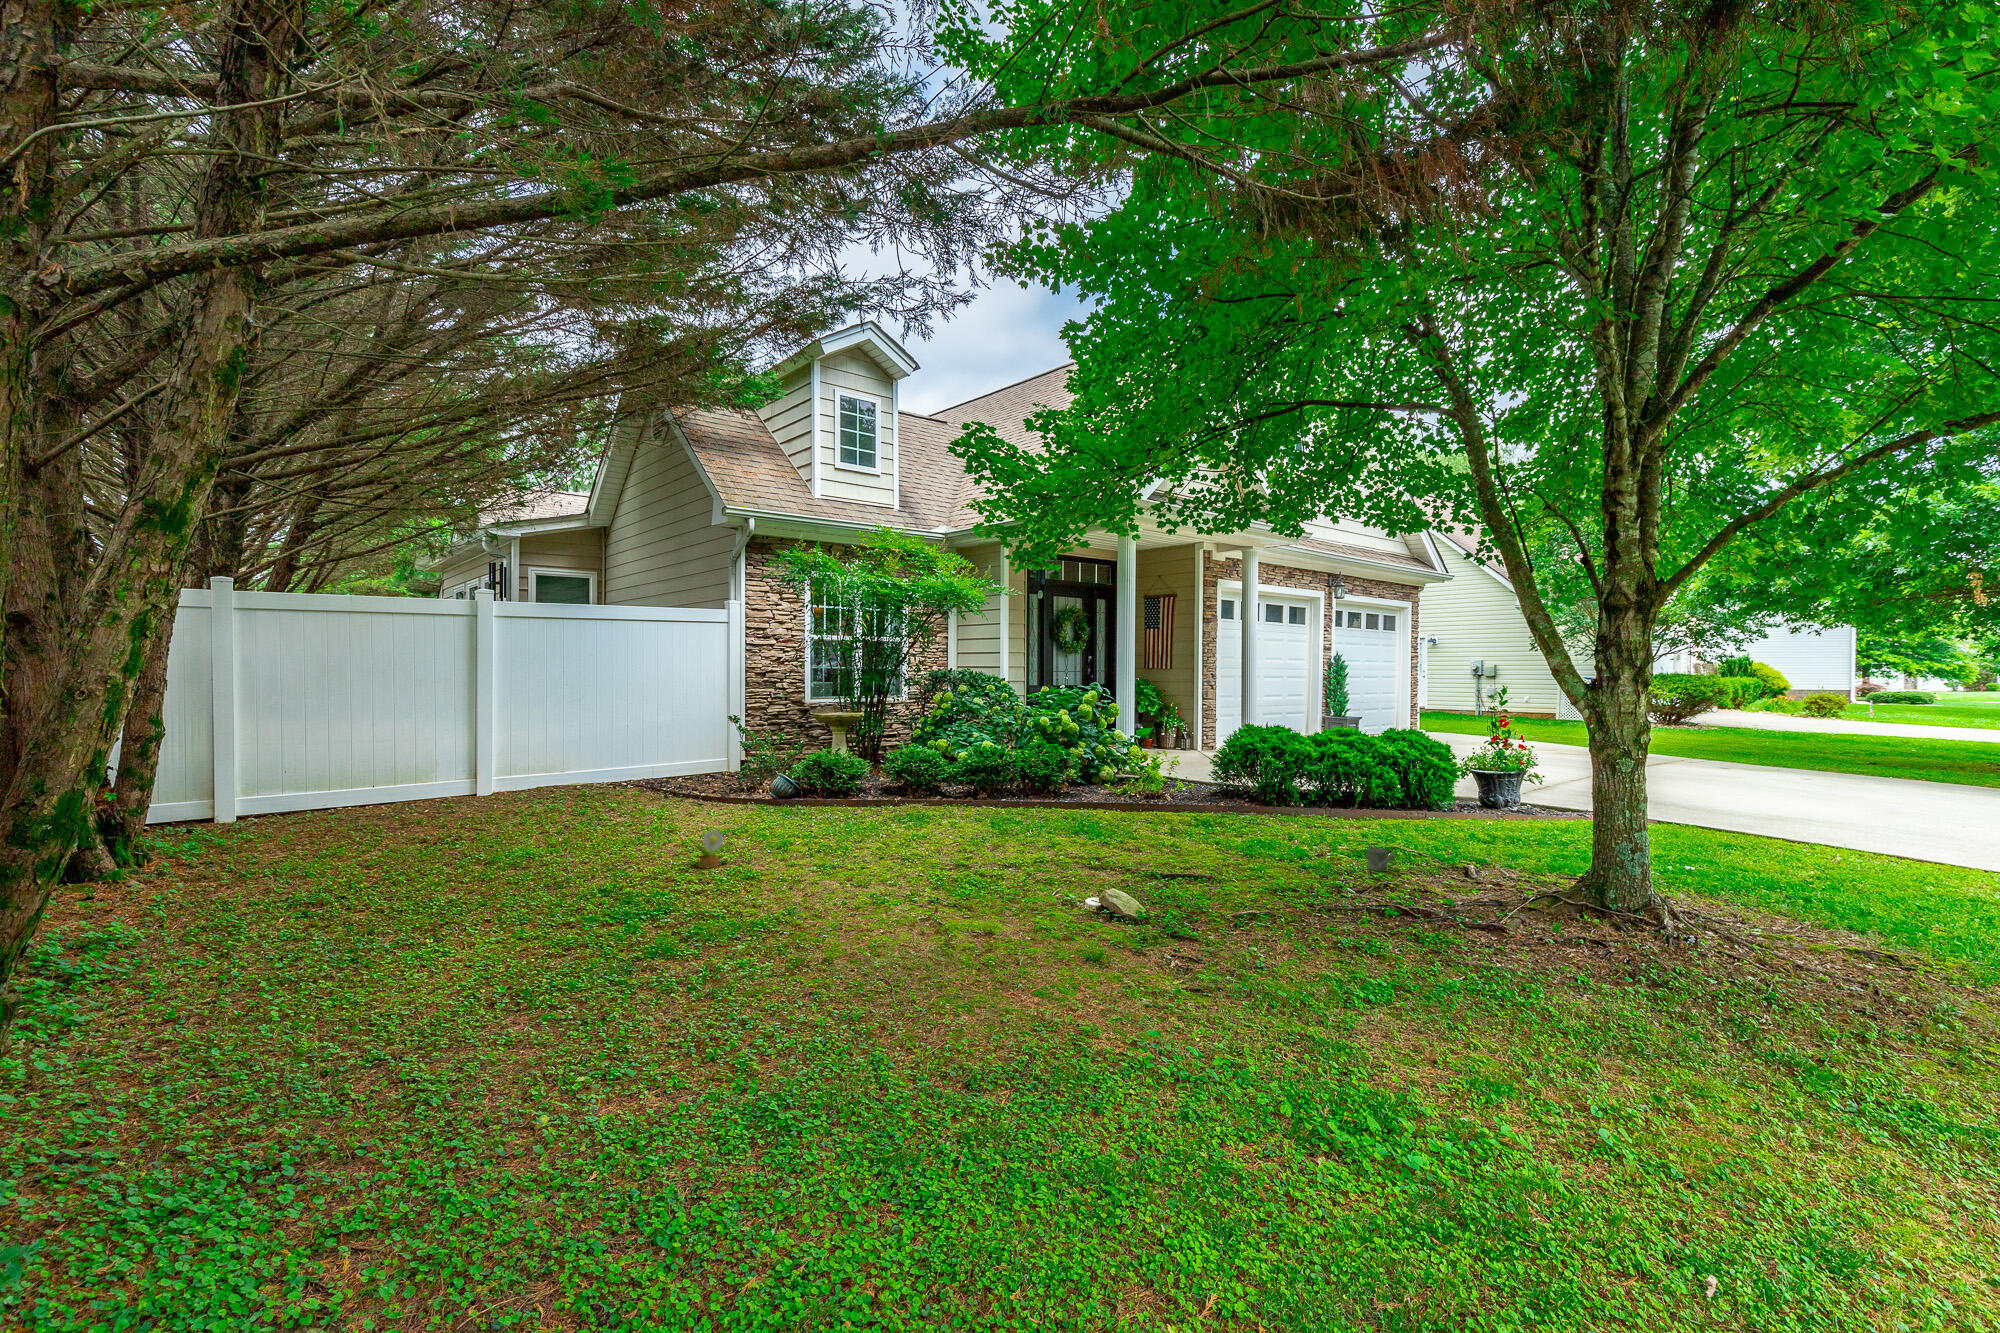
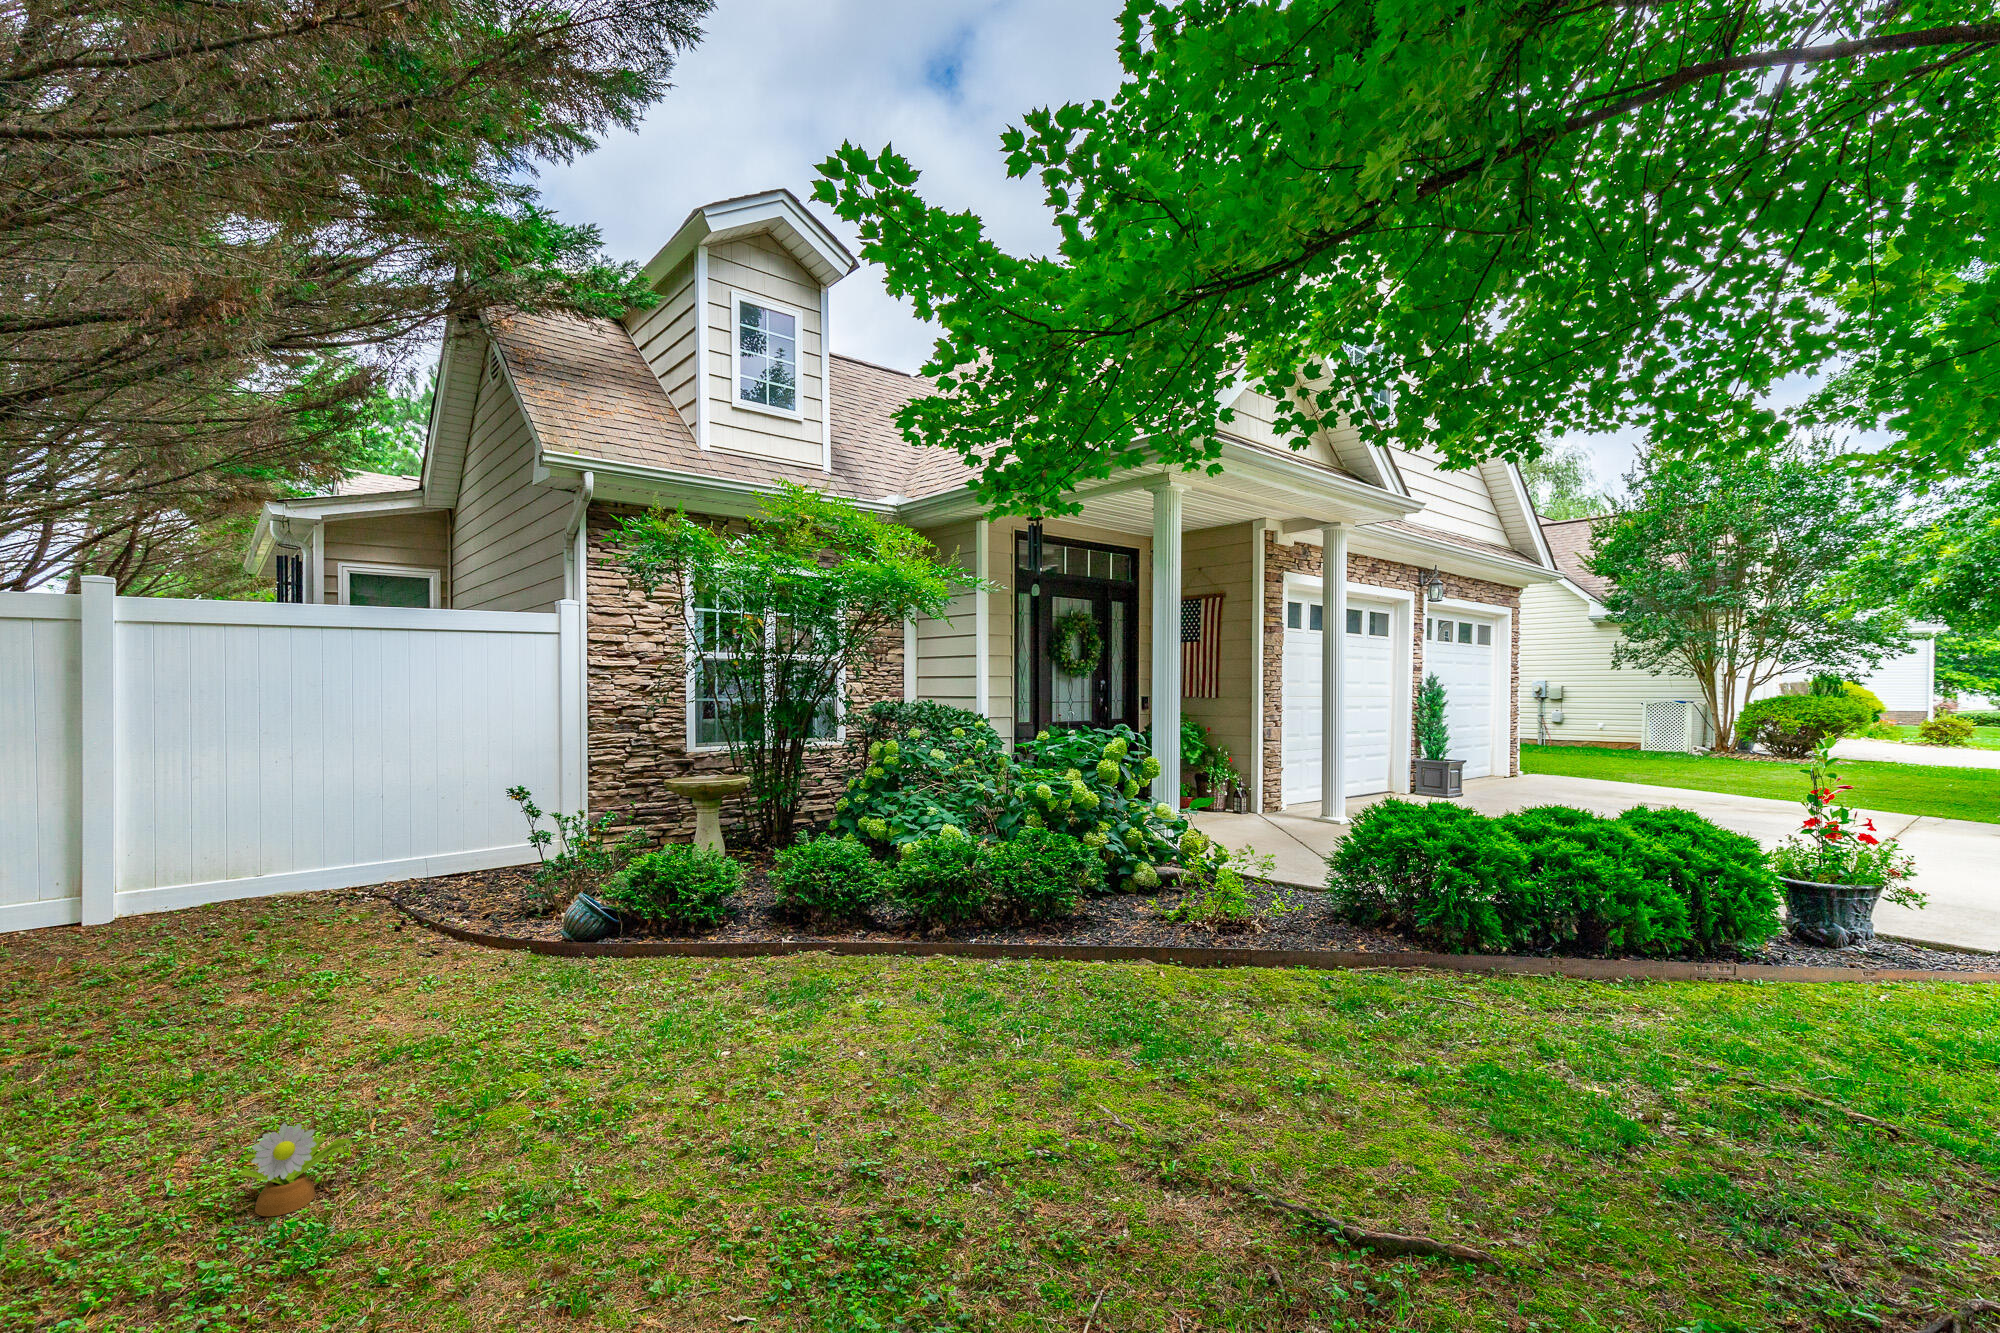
watering can: present [1367,845,1395,872] -> none [1725,1112,1831,1185]

